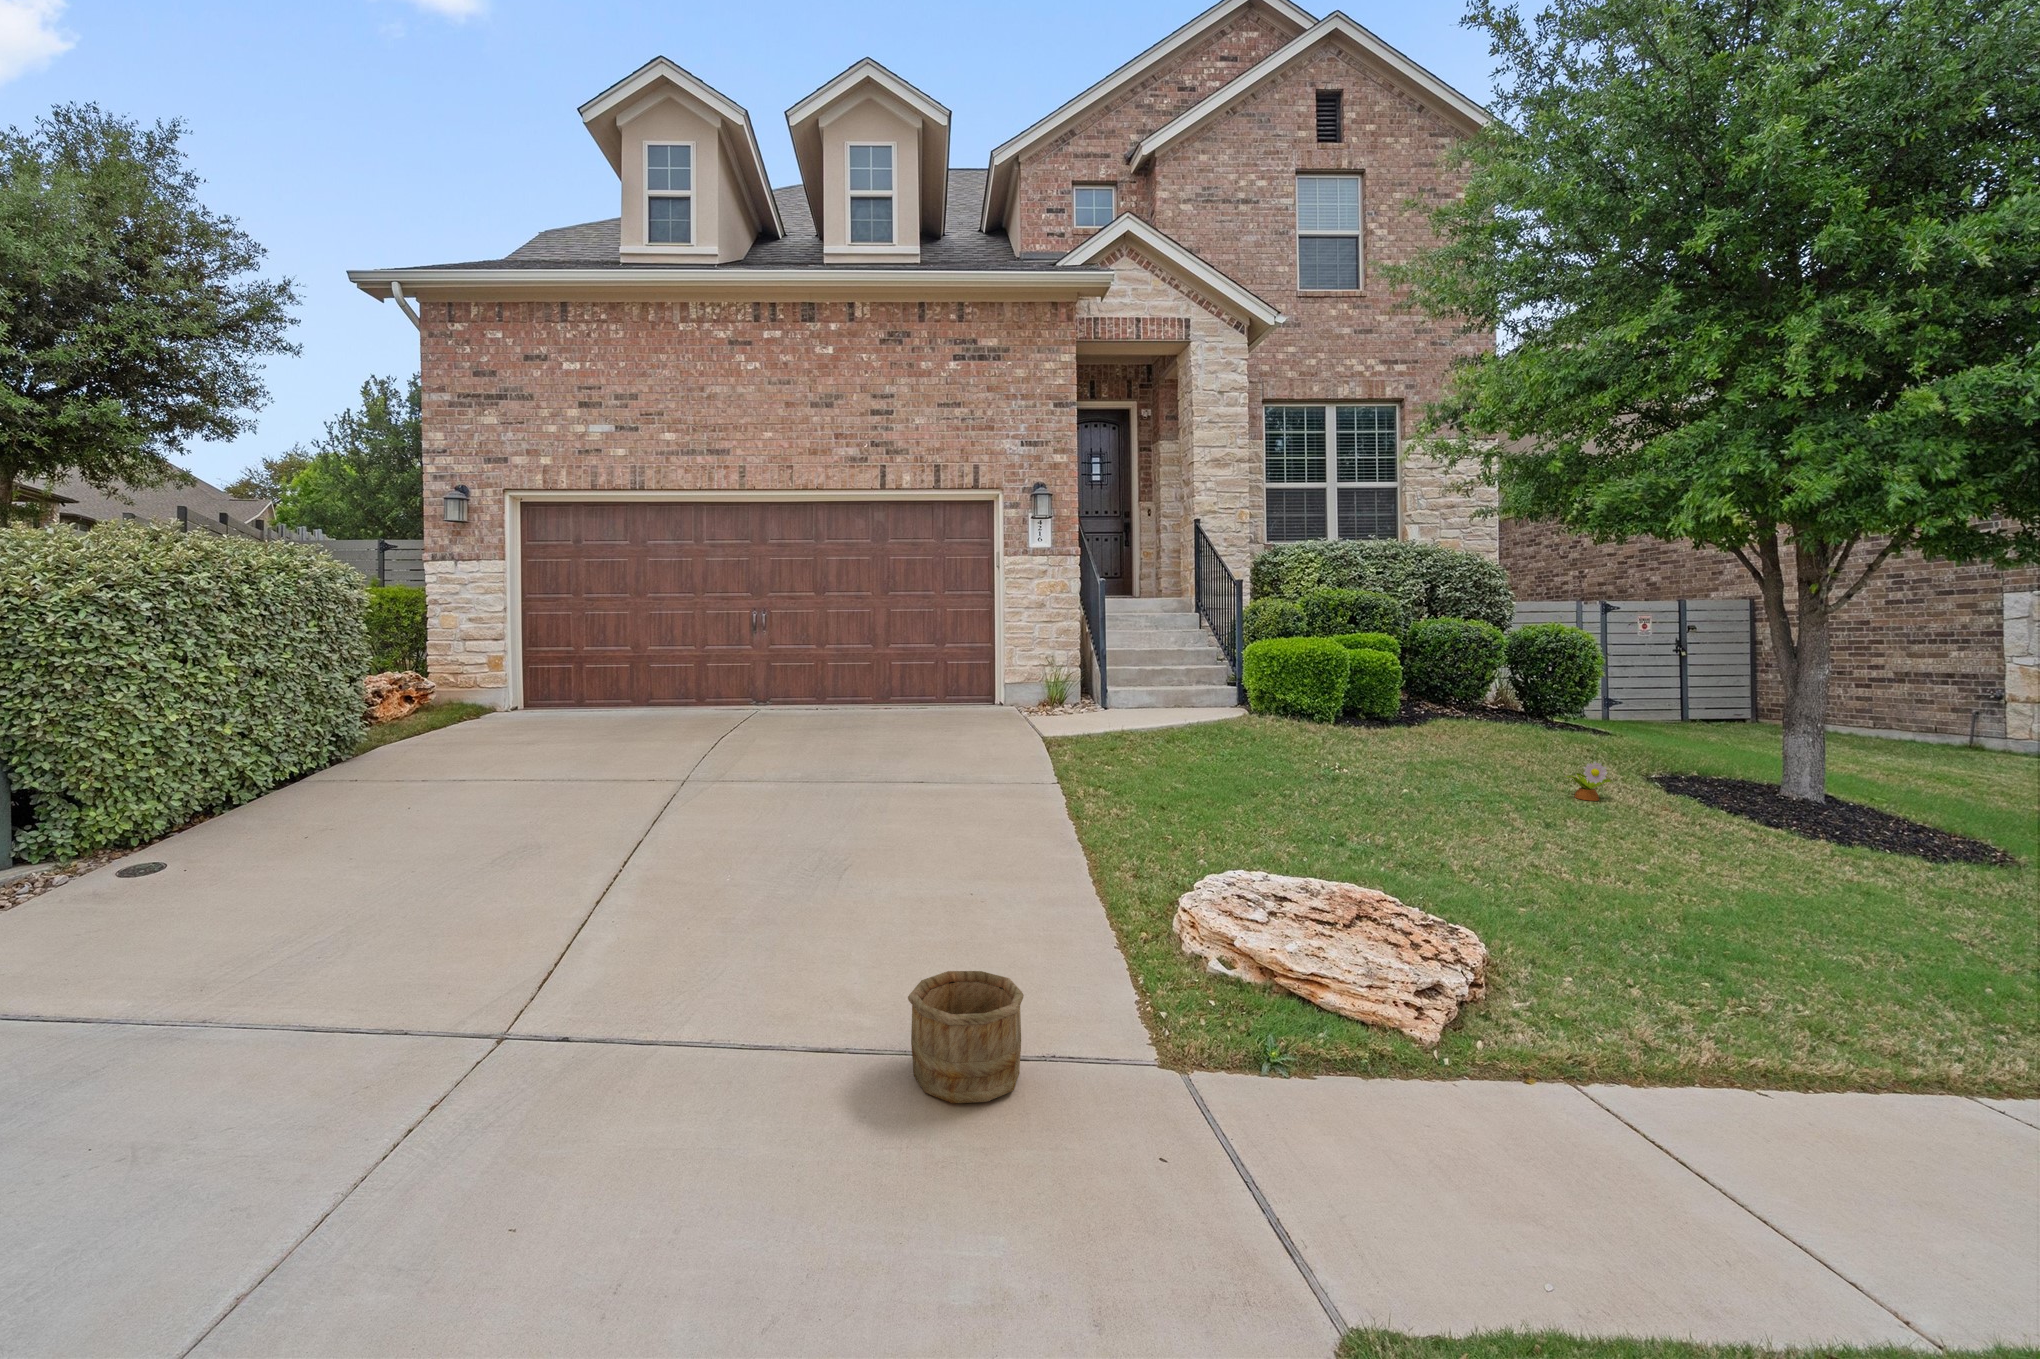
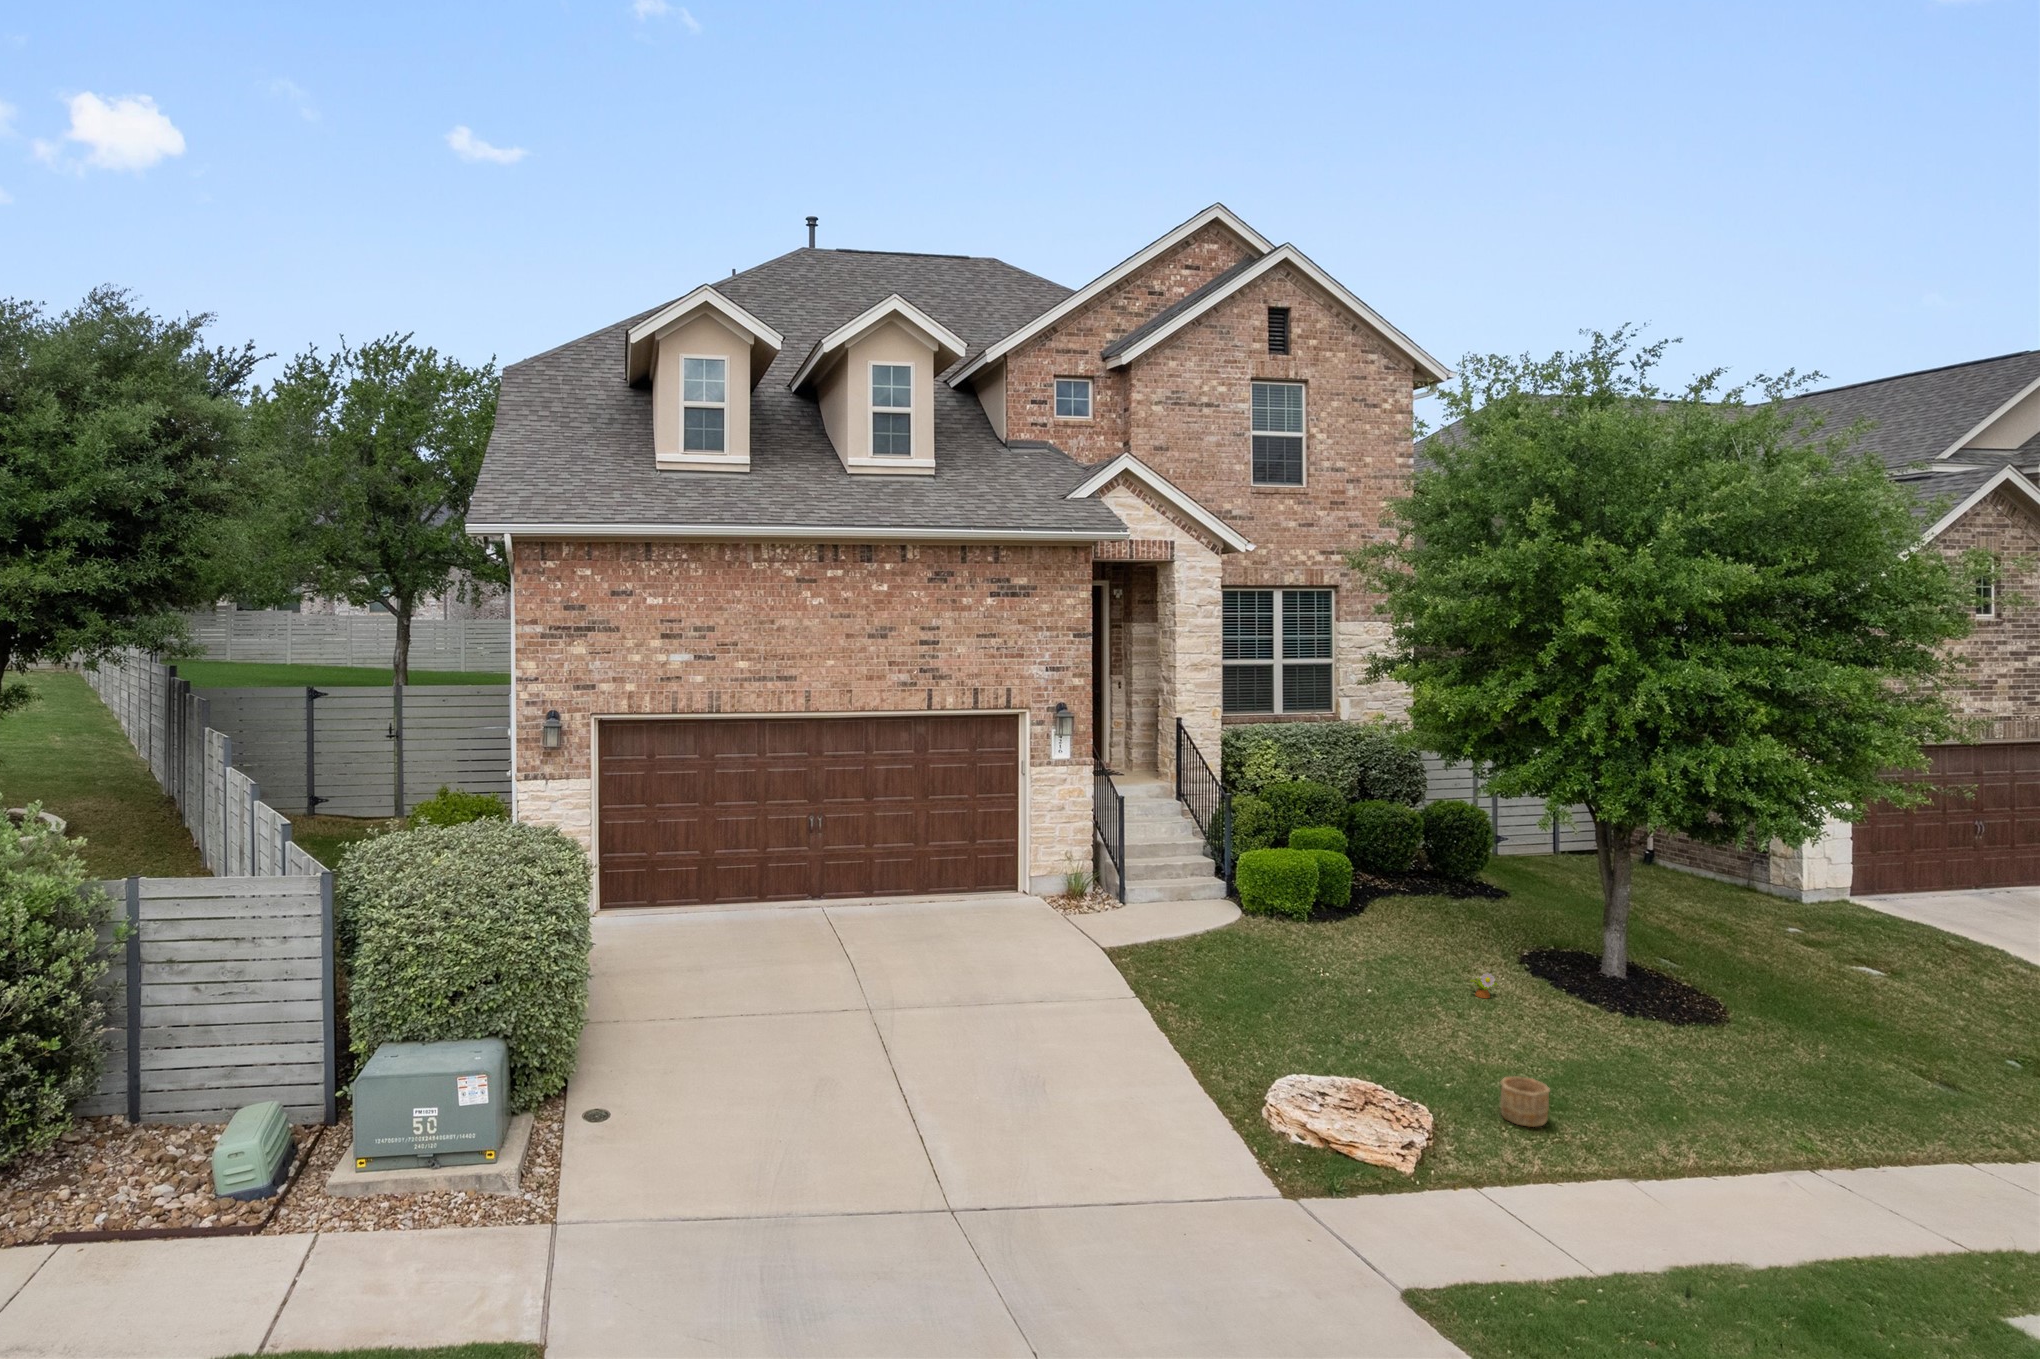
wooden bucket: present [908,971,1024,1103] -> present [1500,1076,1550,1127]

